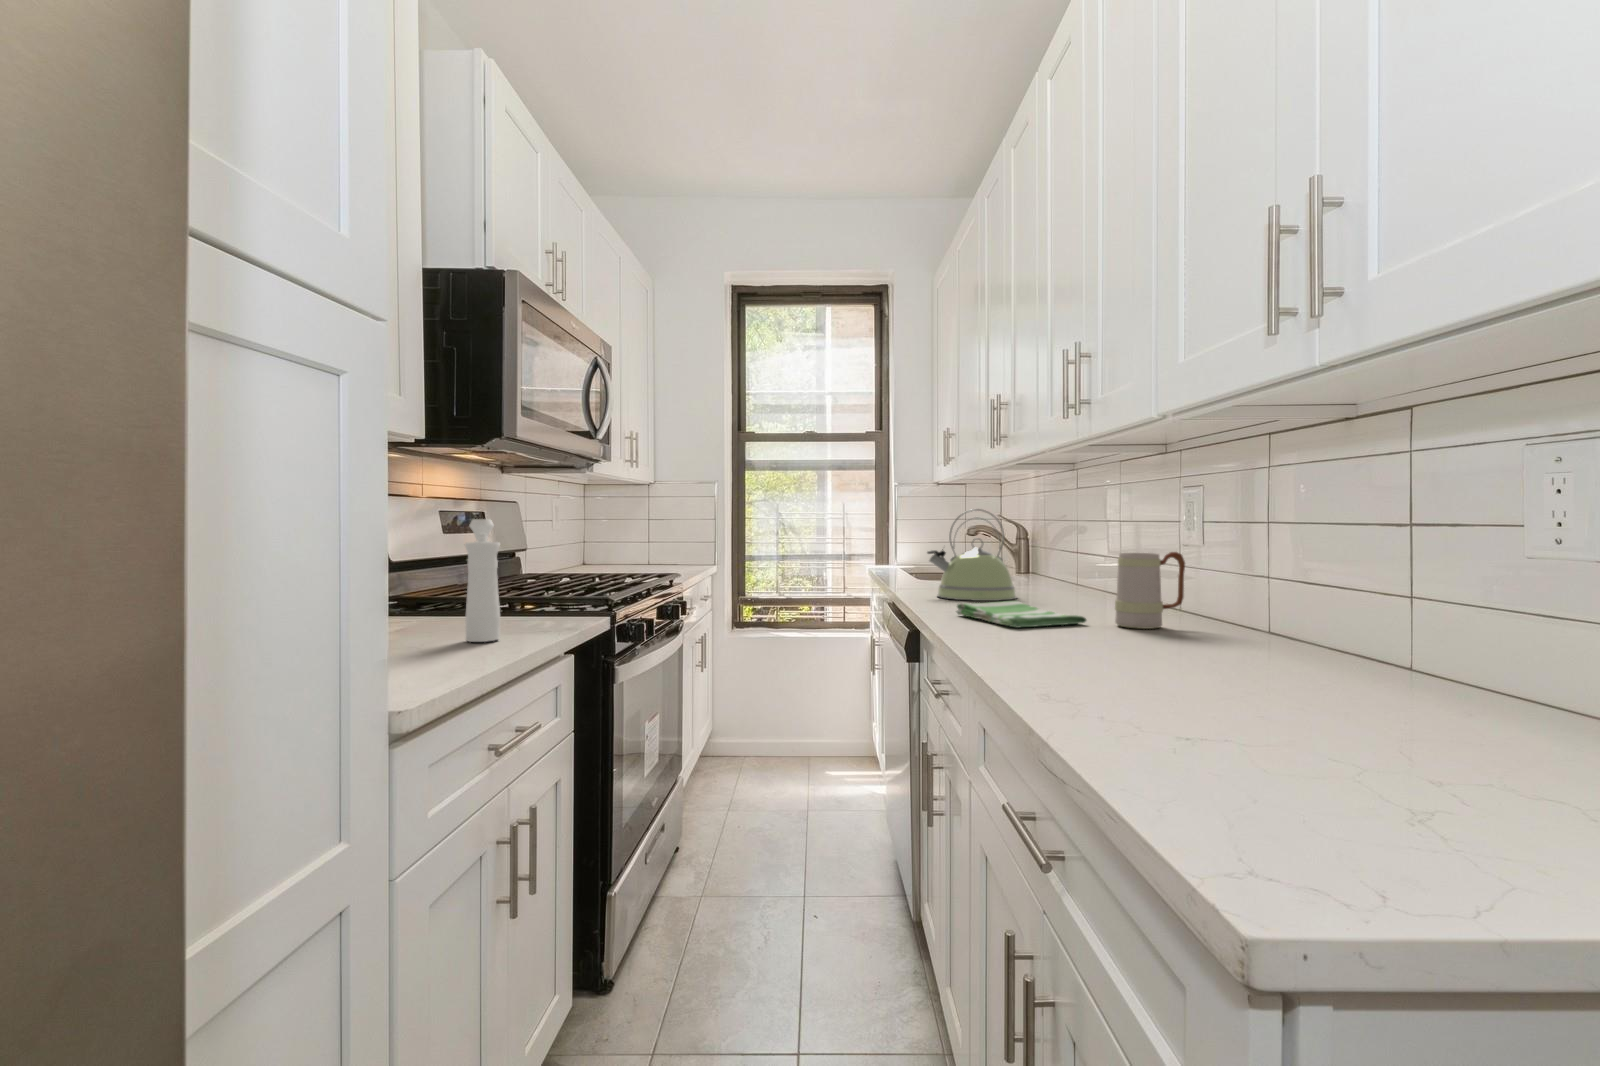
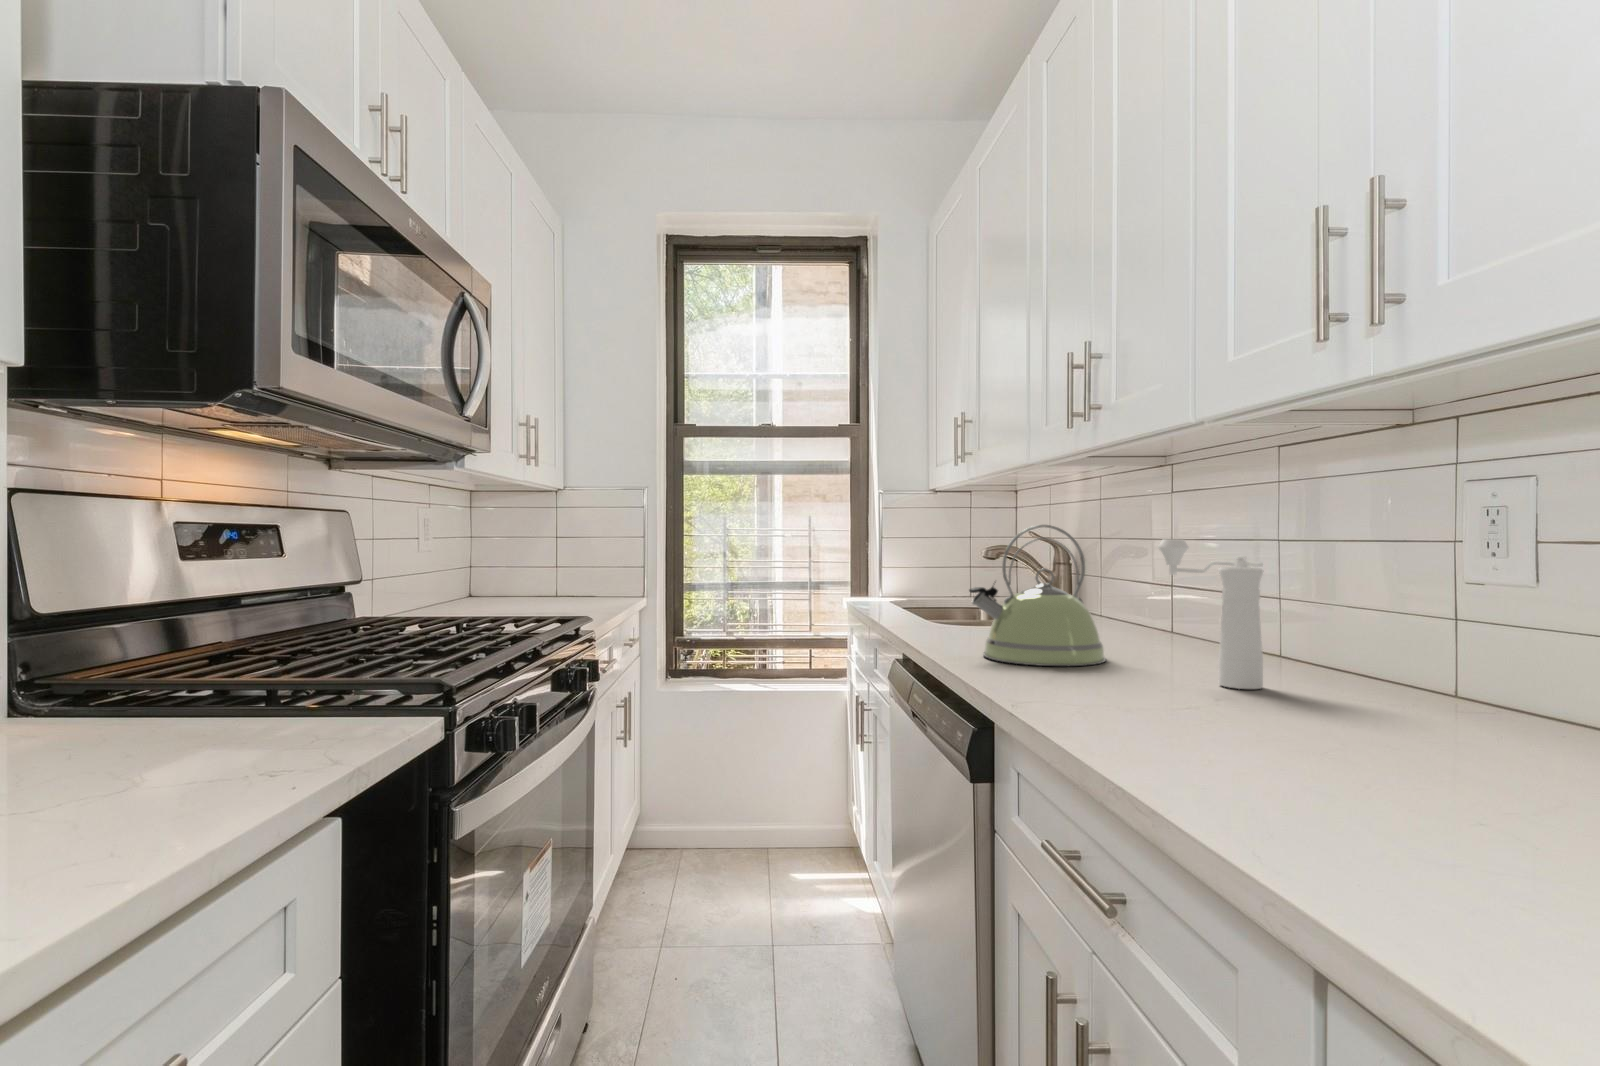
pepper mill: present [465,519,500,642] -> present [1158,539,1263,689]
mug: present [1115,552,1185,629] -> none [1354,602,1487,741]
dish towel: present [956,601,1086,628] -> none [1055,676,1305,740]

